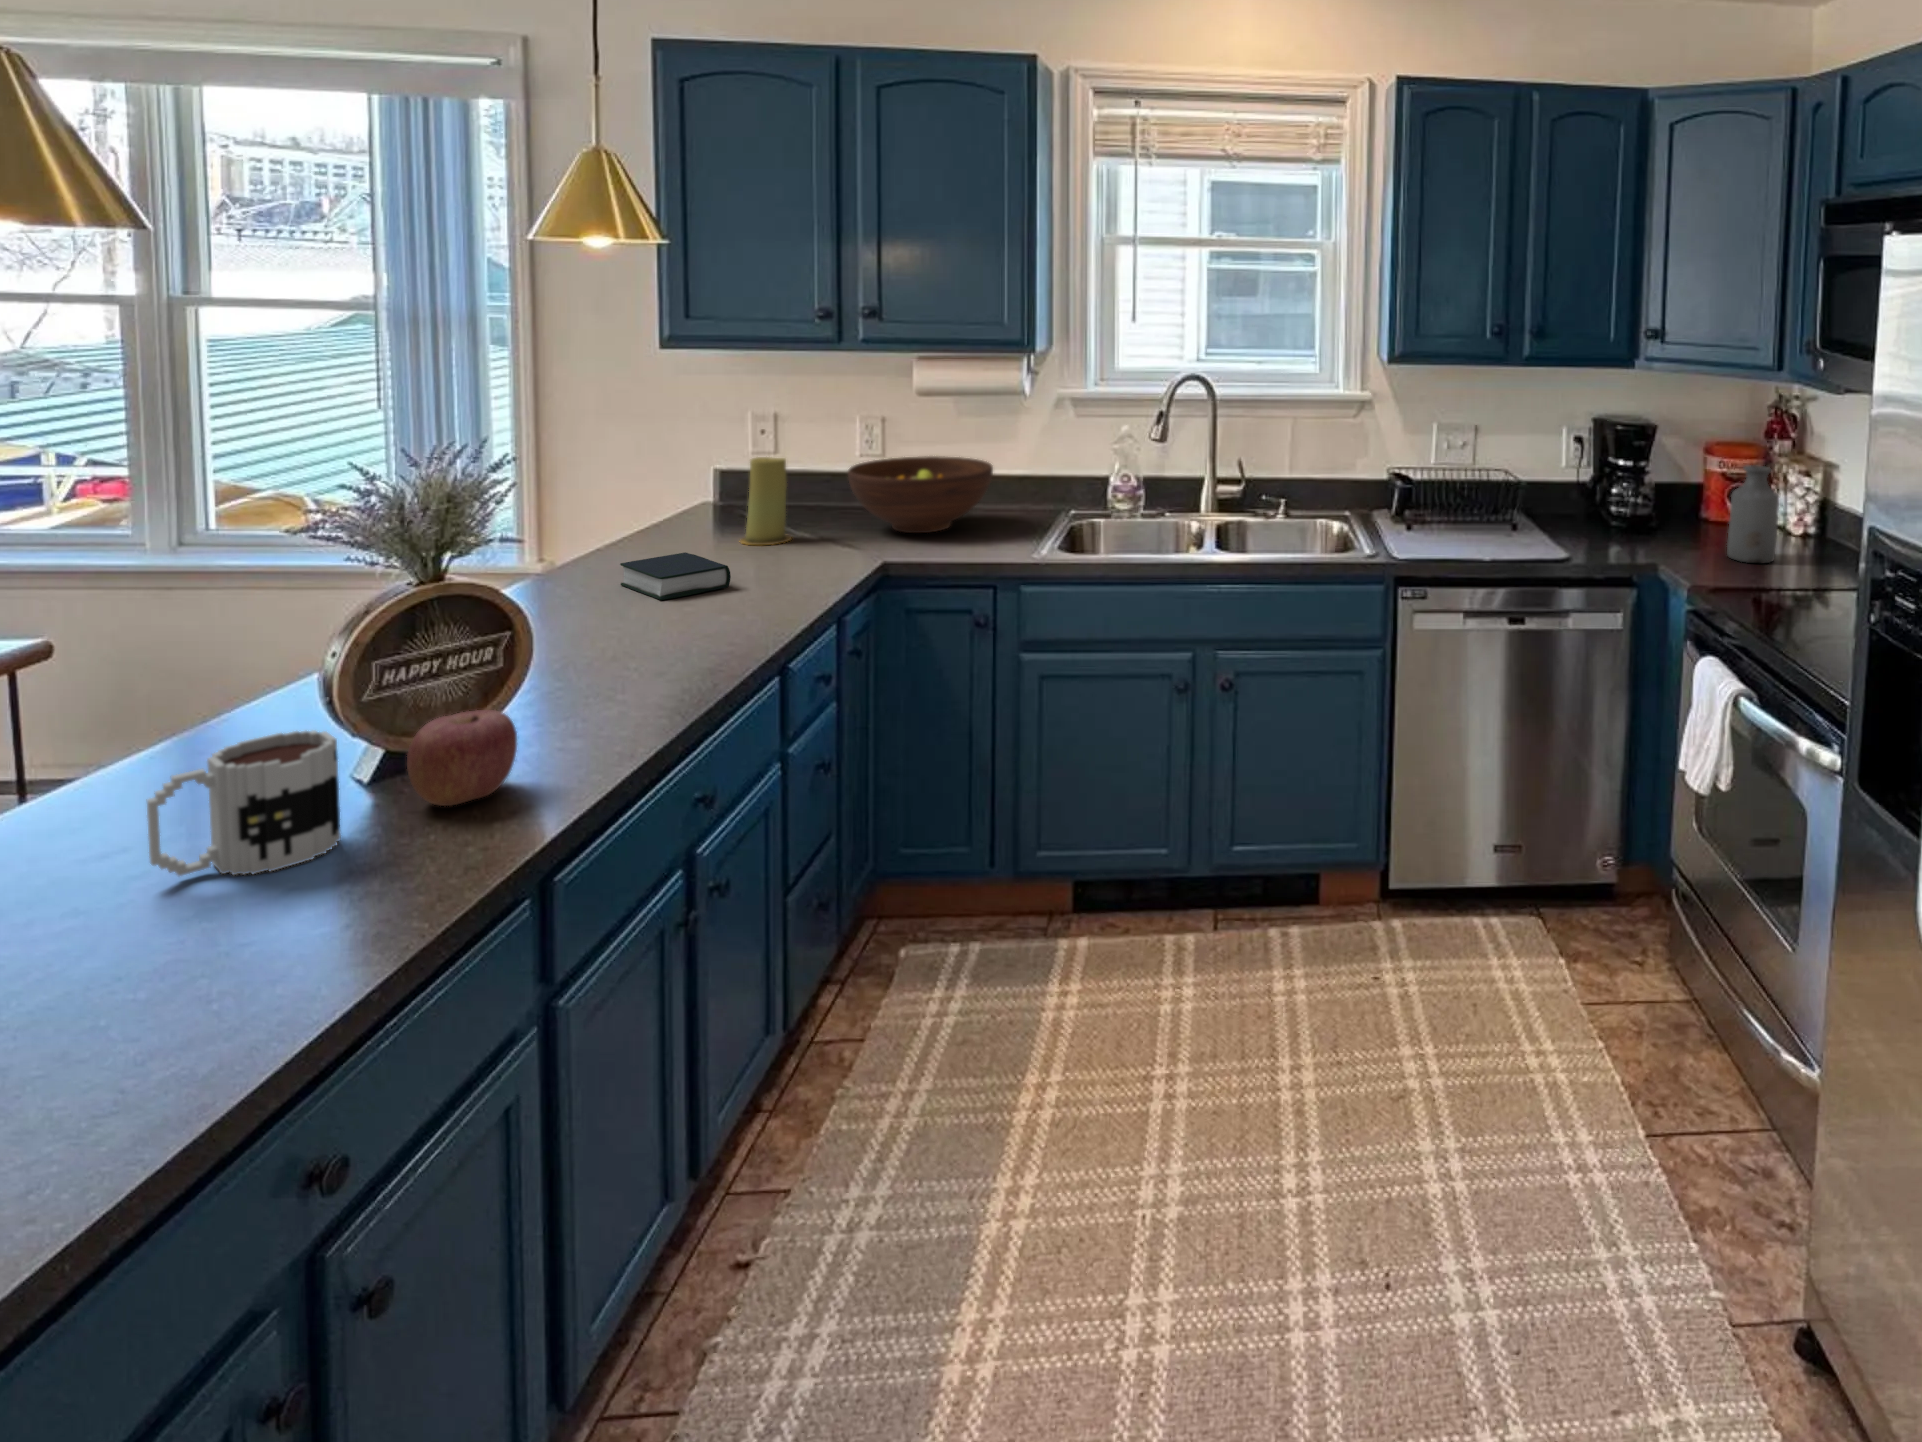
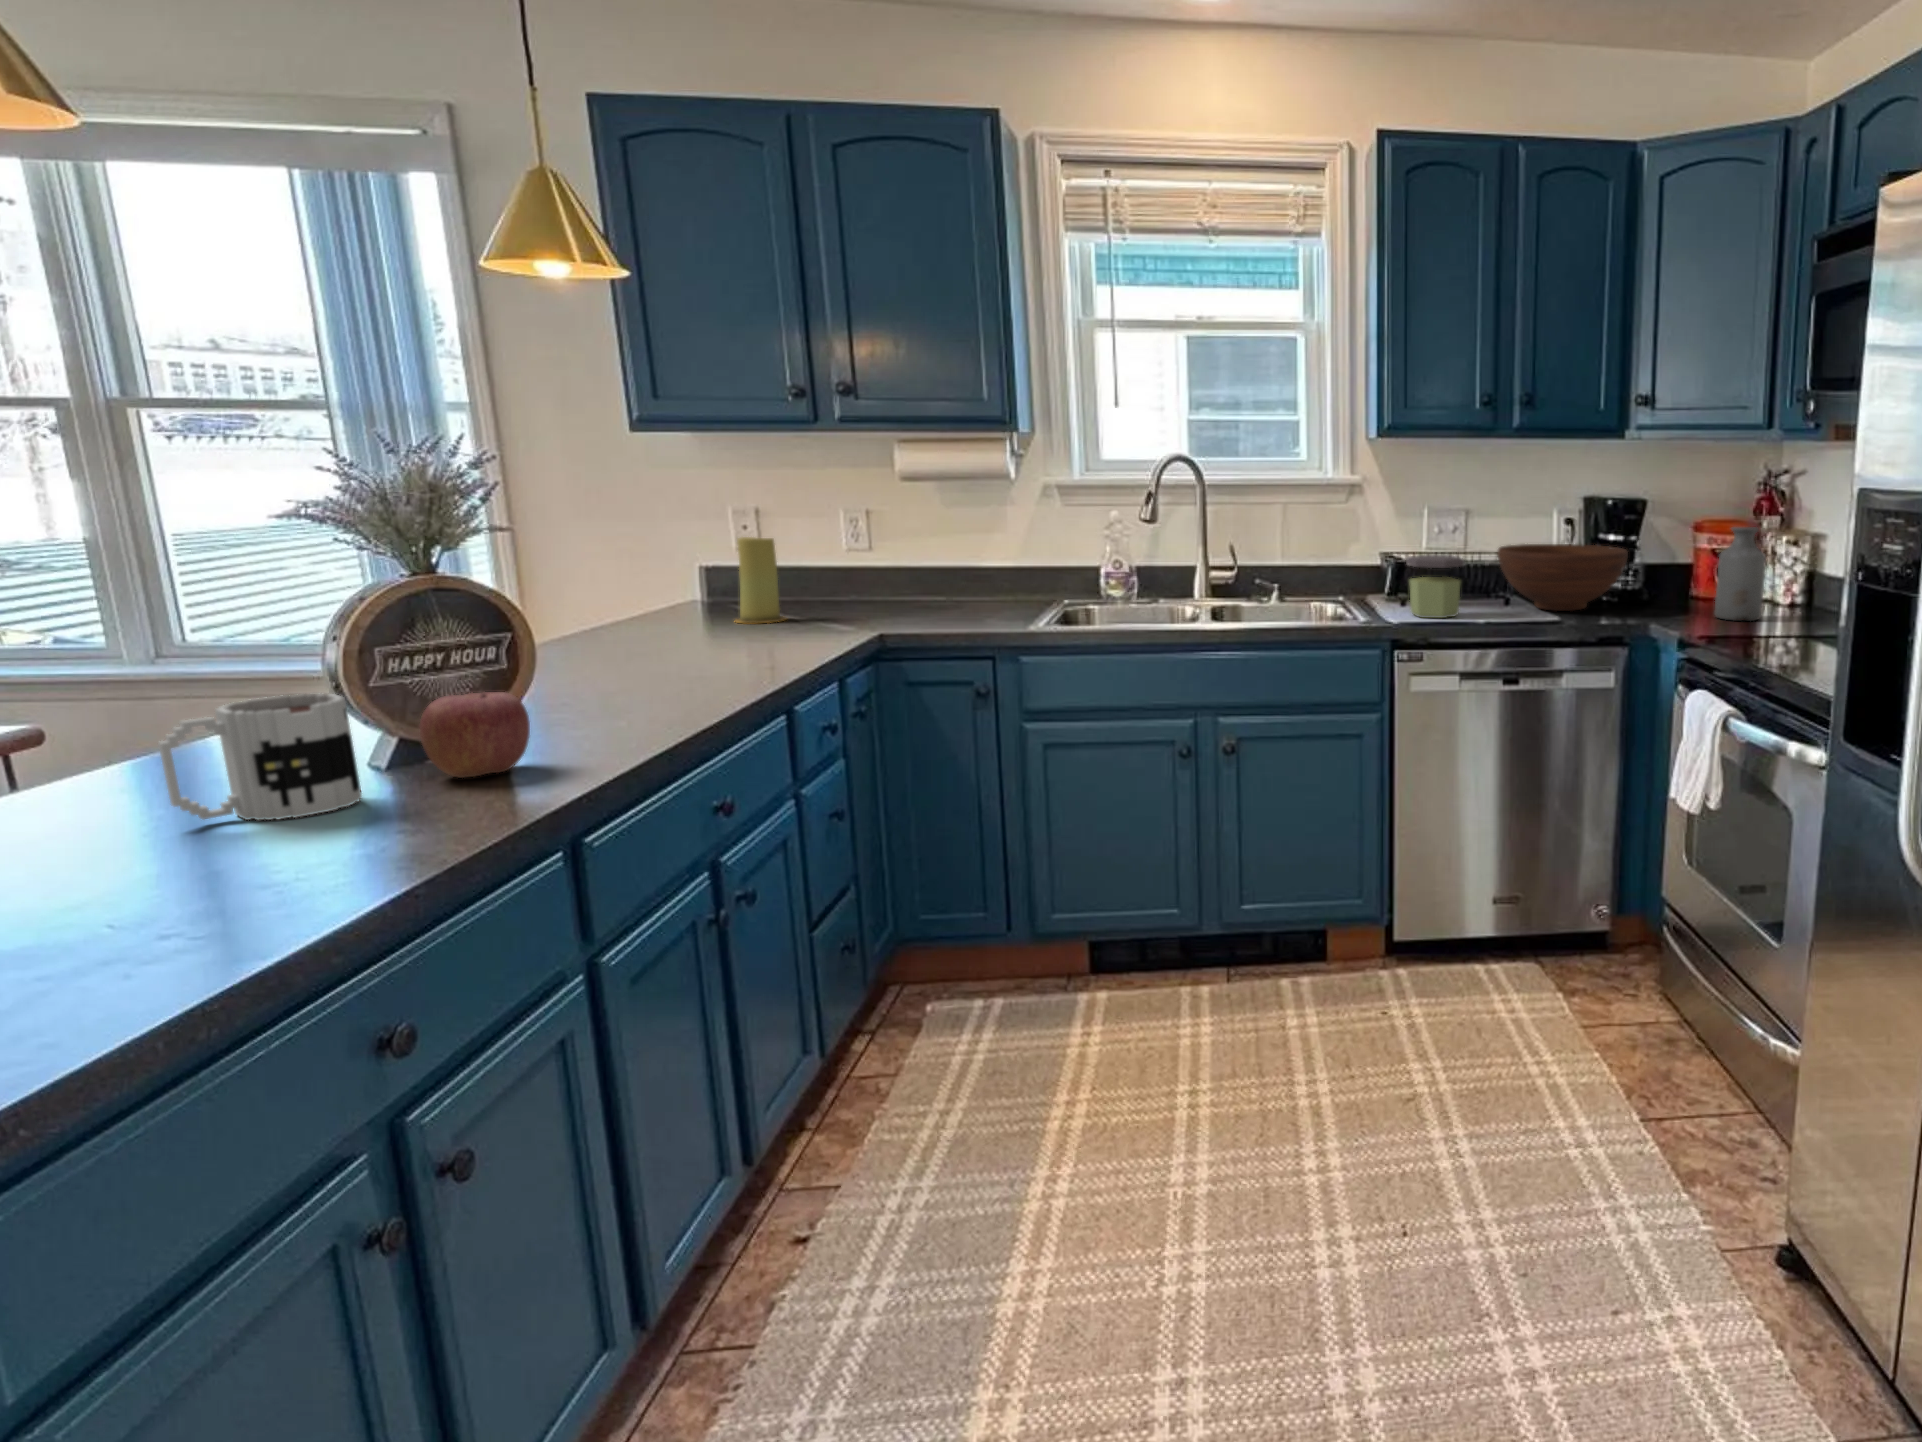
fruit bowl: present [848,456,993,533] -> present [1498,544,1628,611]
jar: none [1413,485,1472,553] -> present [1406,555,1464,618]
book: present [620,552,731,600] -> none [615,619,729,656]

